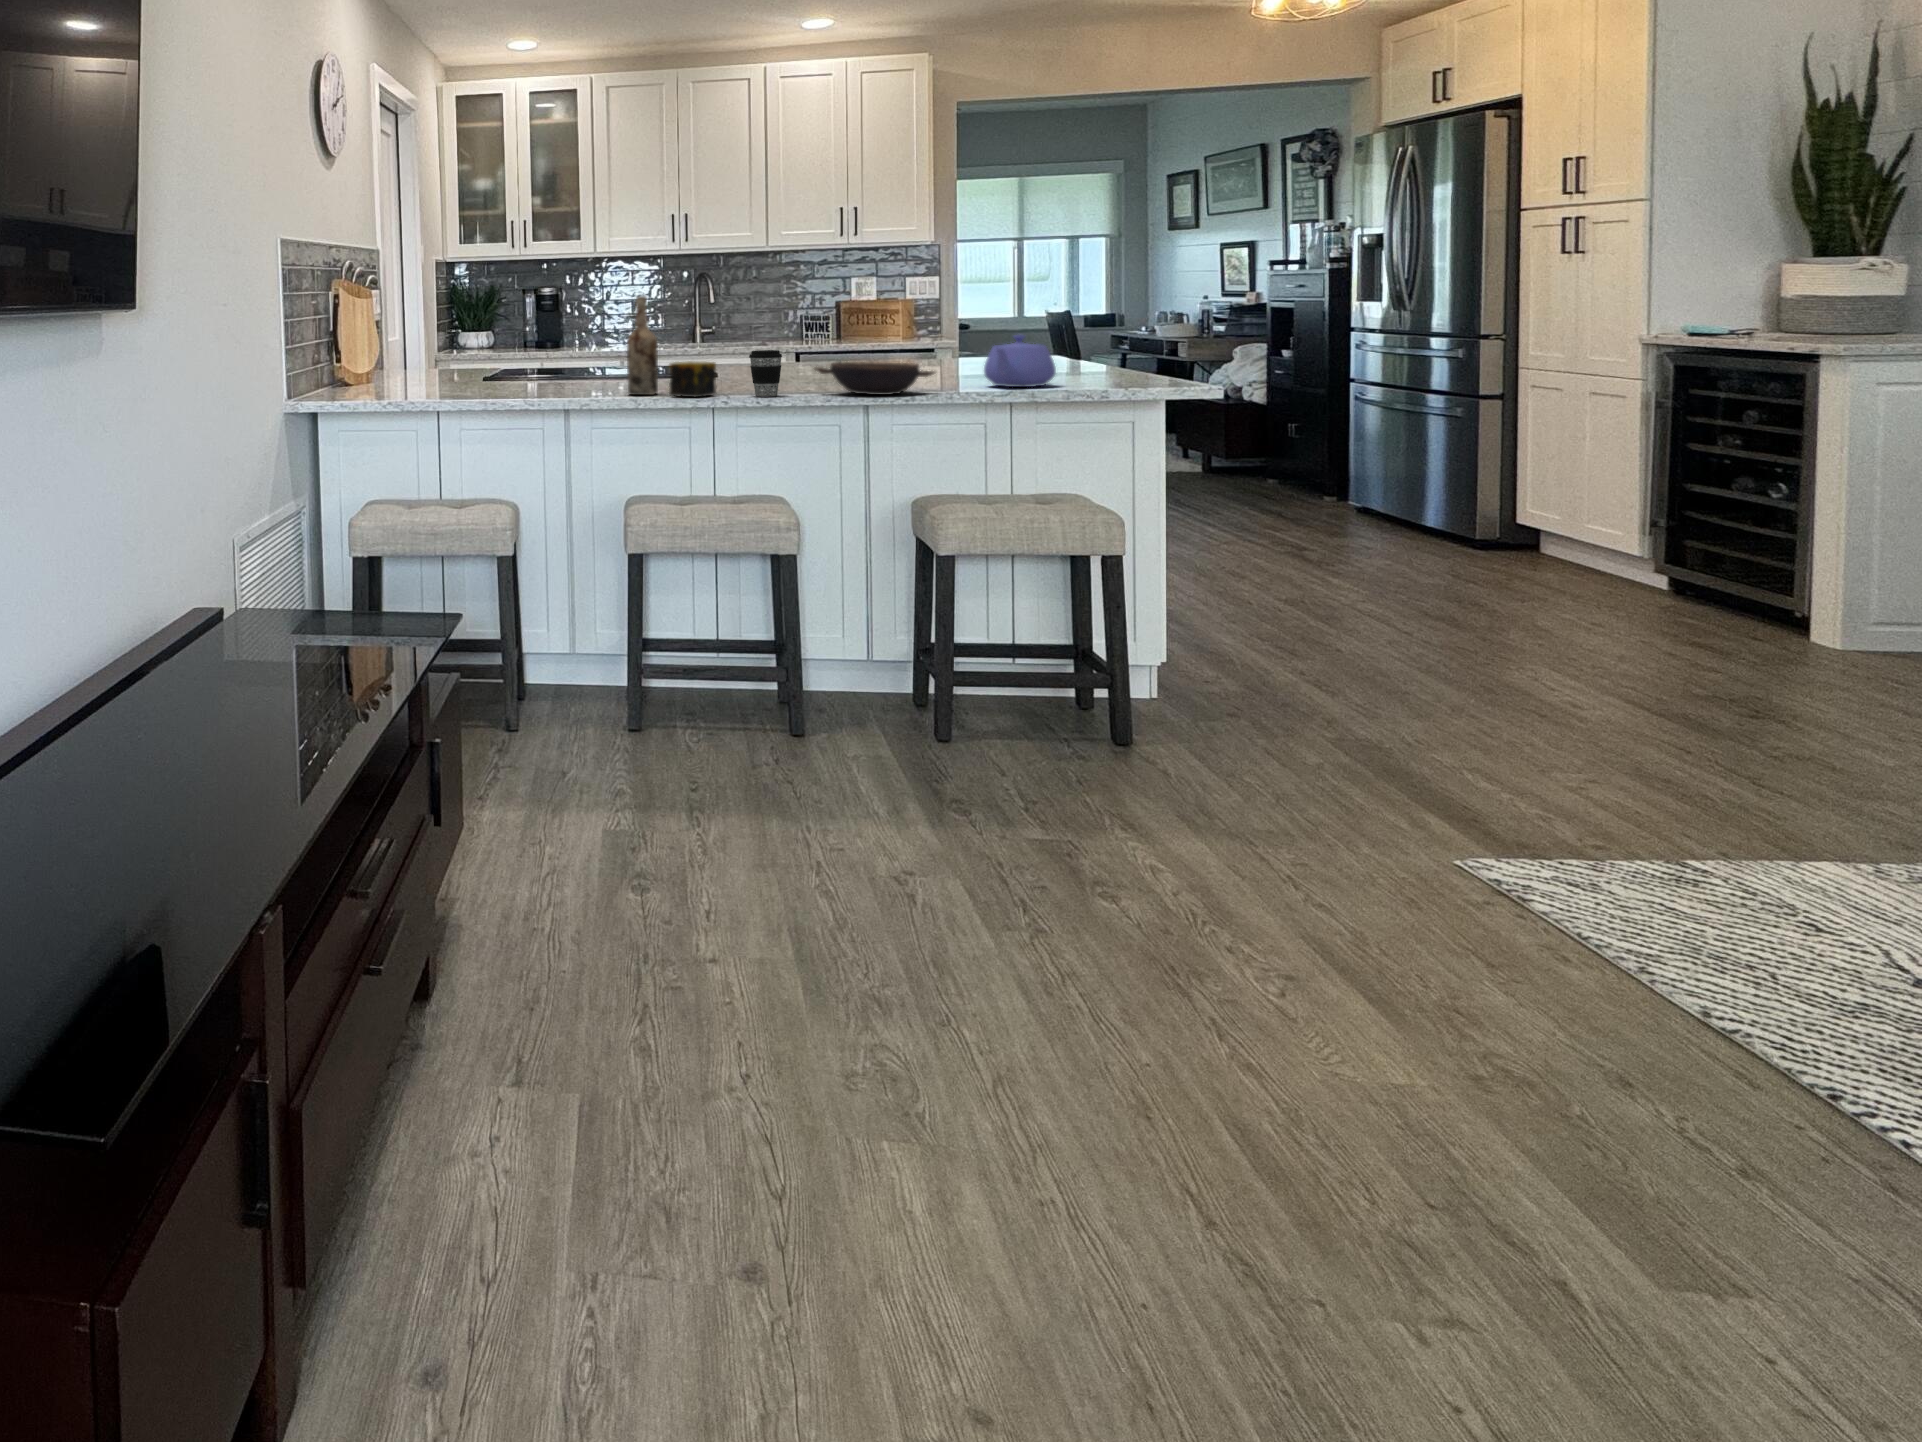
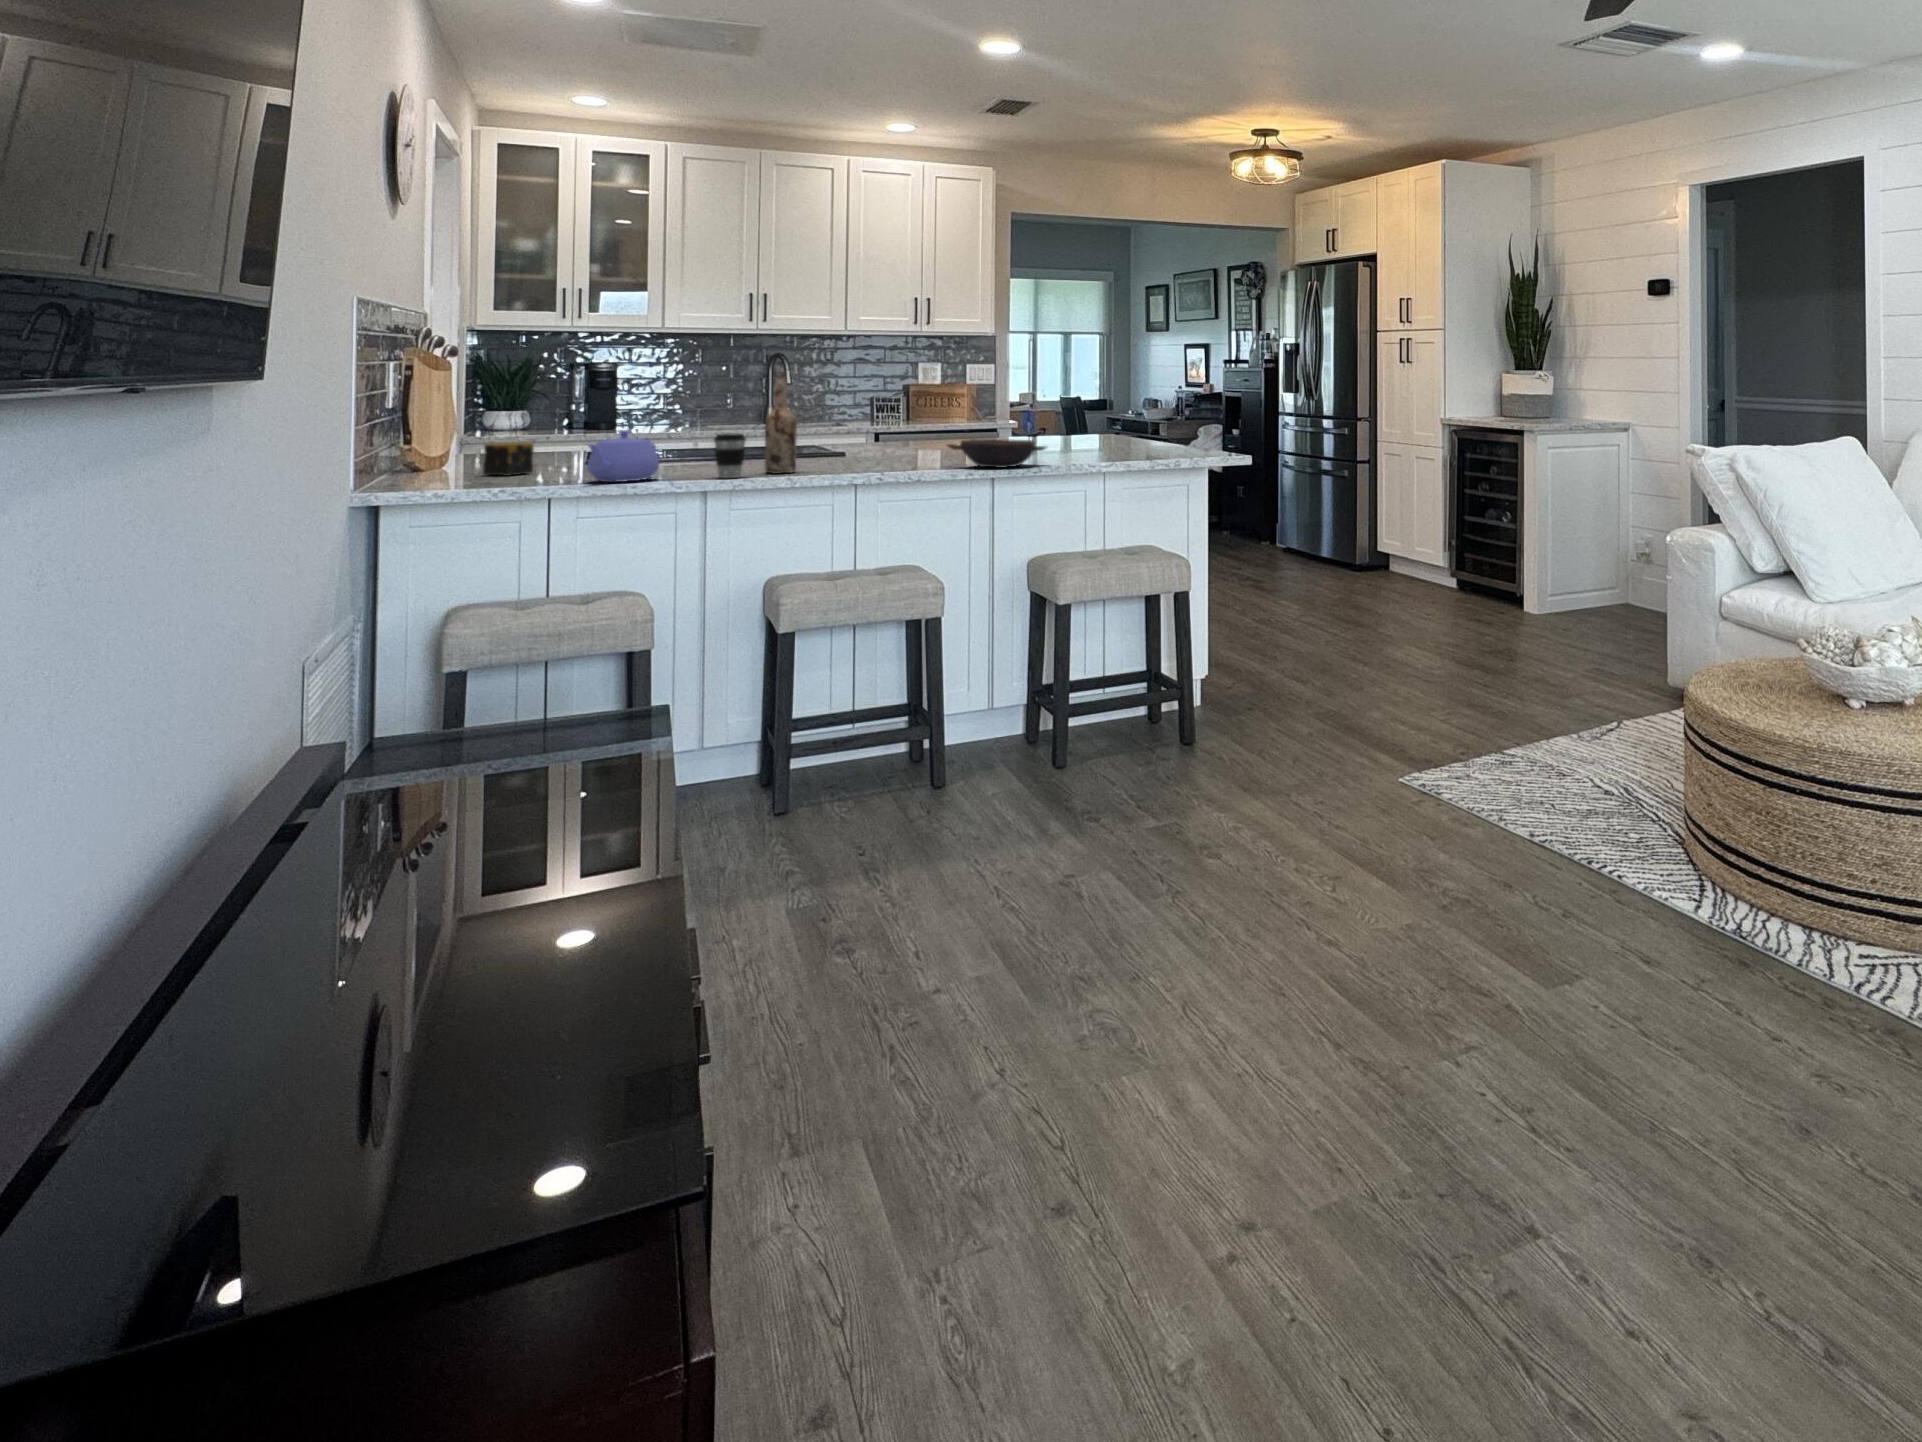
teapot: present [984,335,1056,387] -> present [587,430,660,482]
coffee cup: present [749,350,782,397] -> present [713,433,746,478]
candle: present [669,361,716,397] -> present [483,442,534,476]

